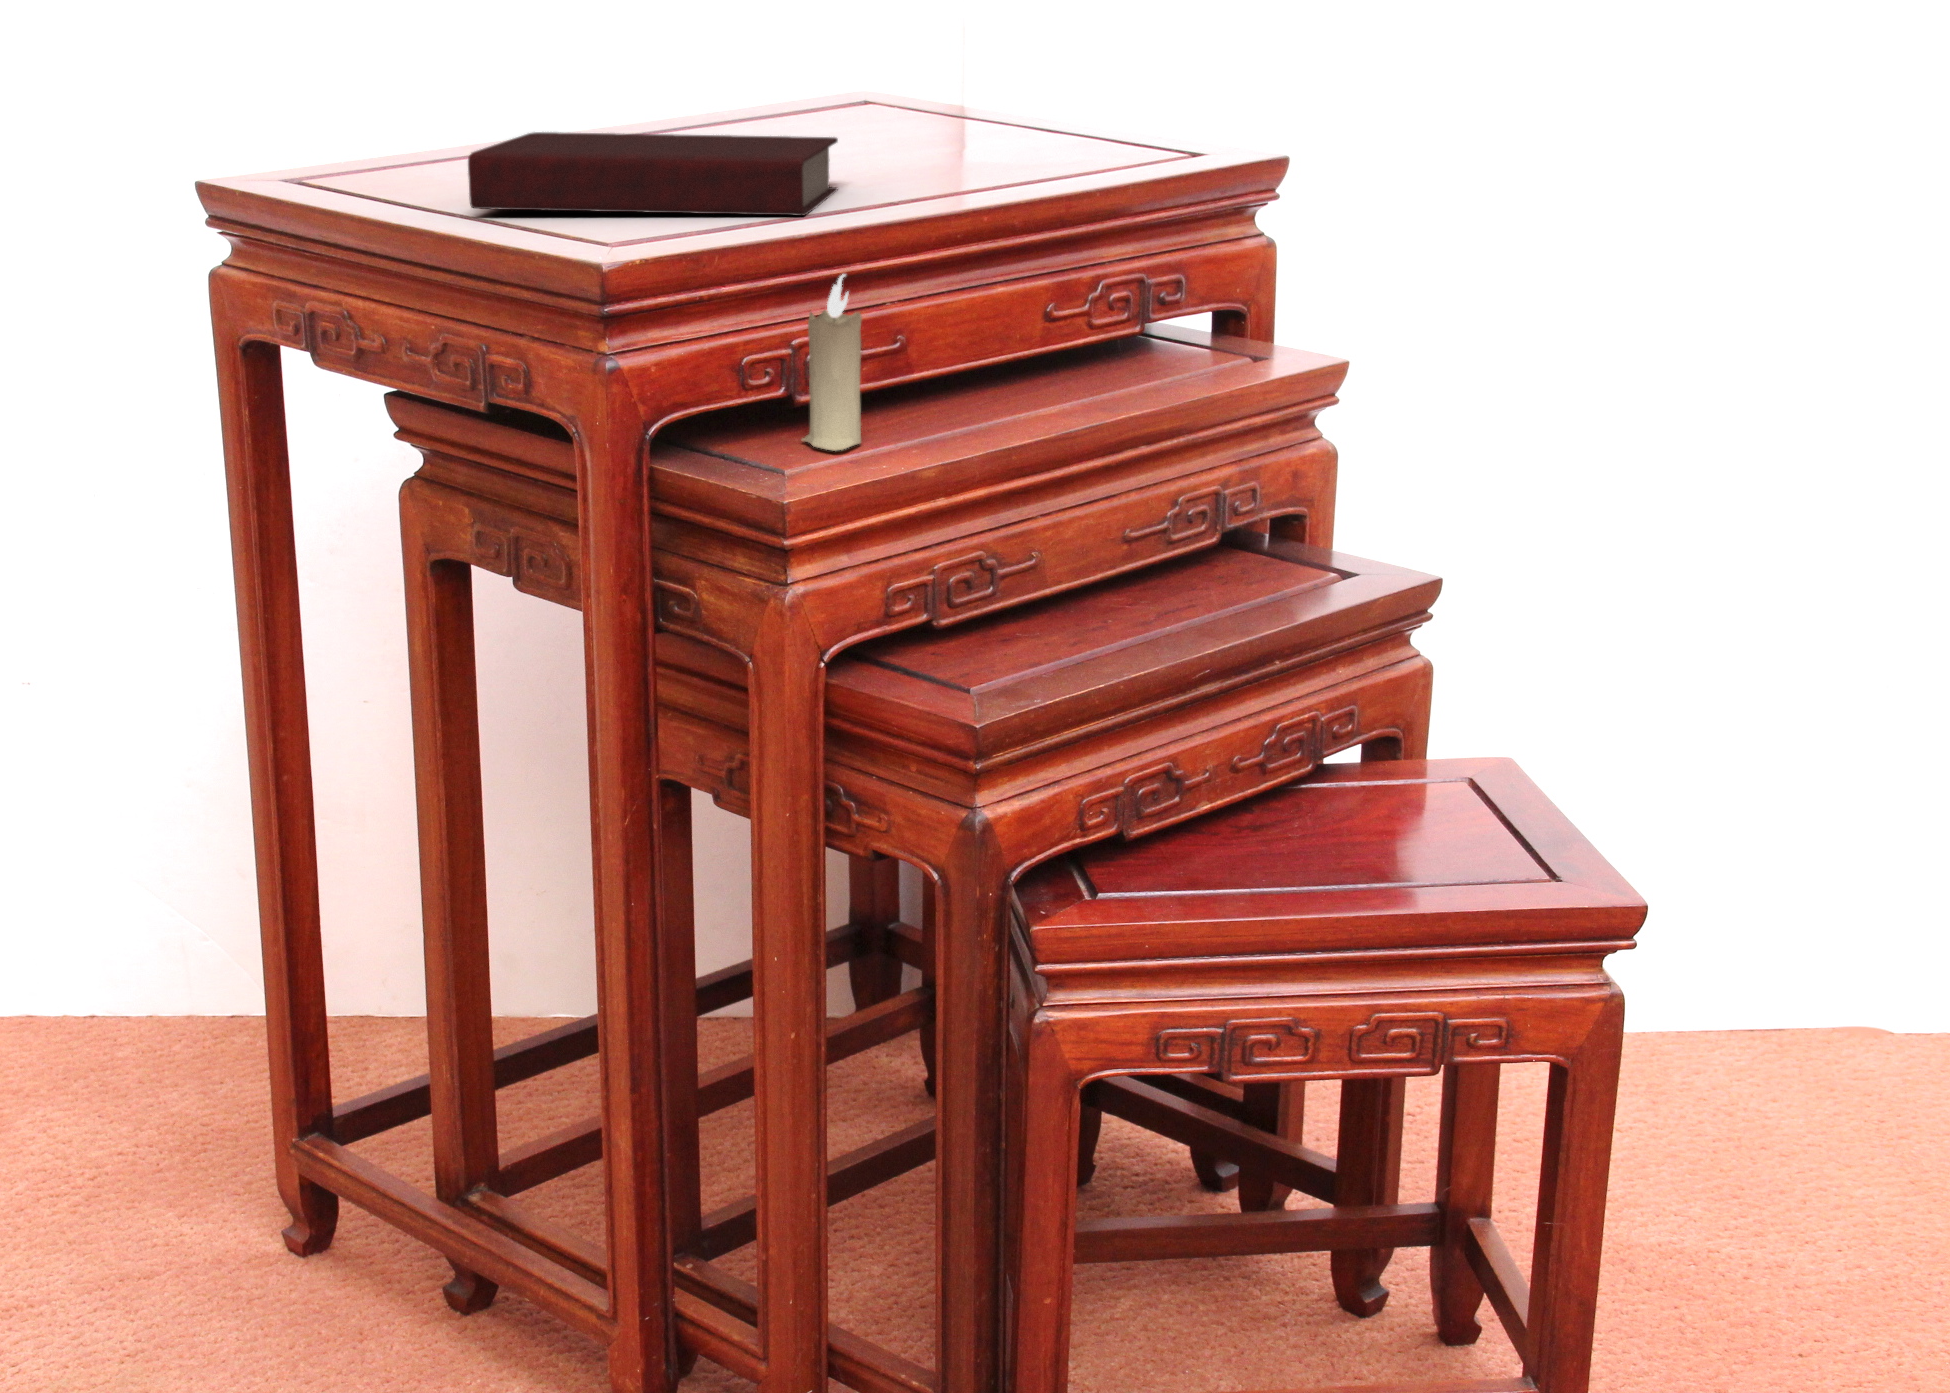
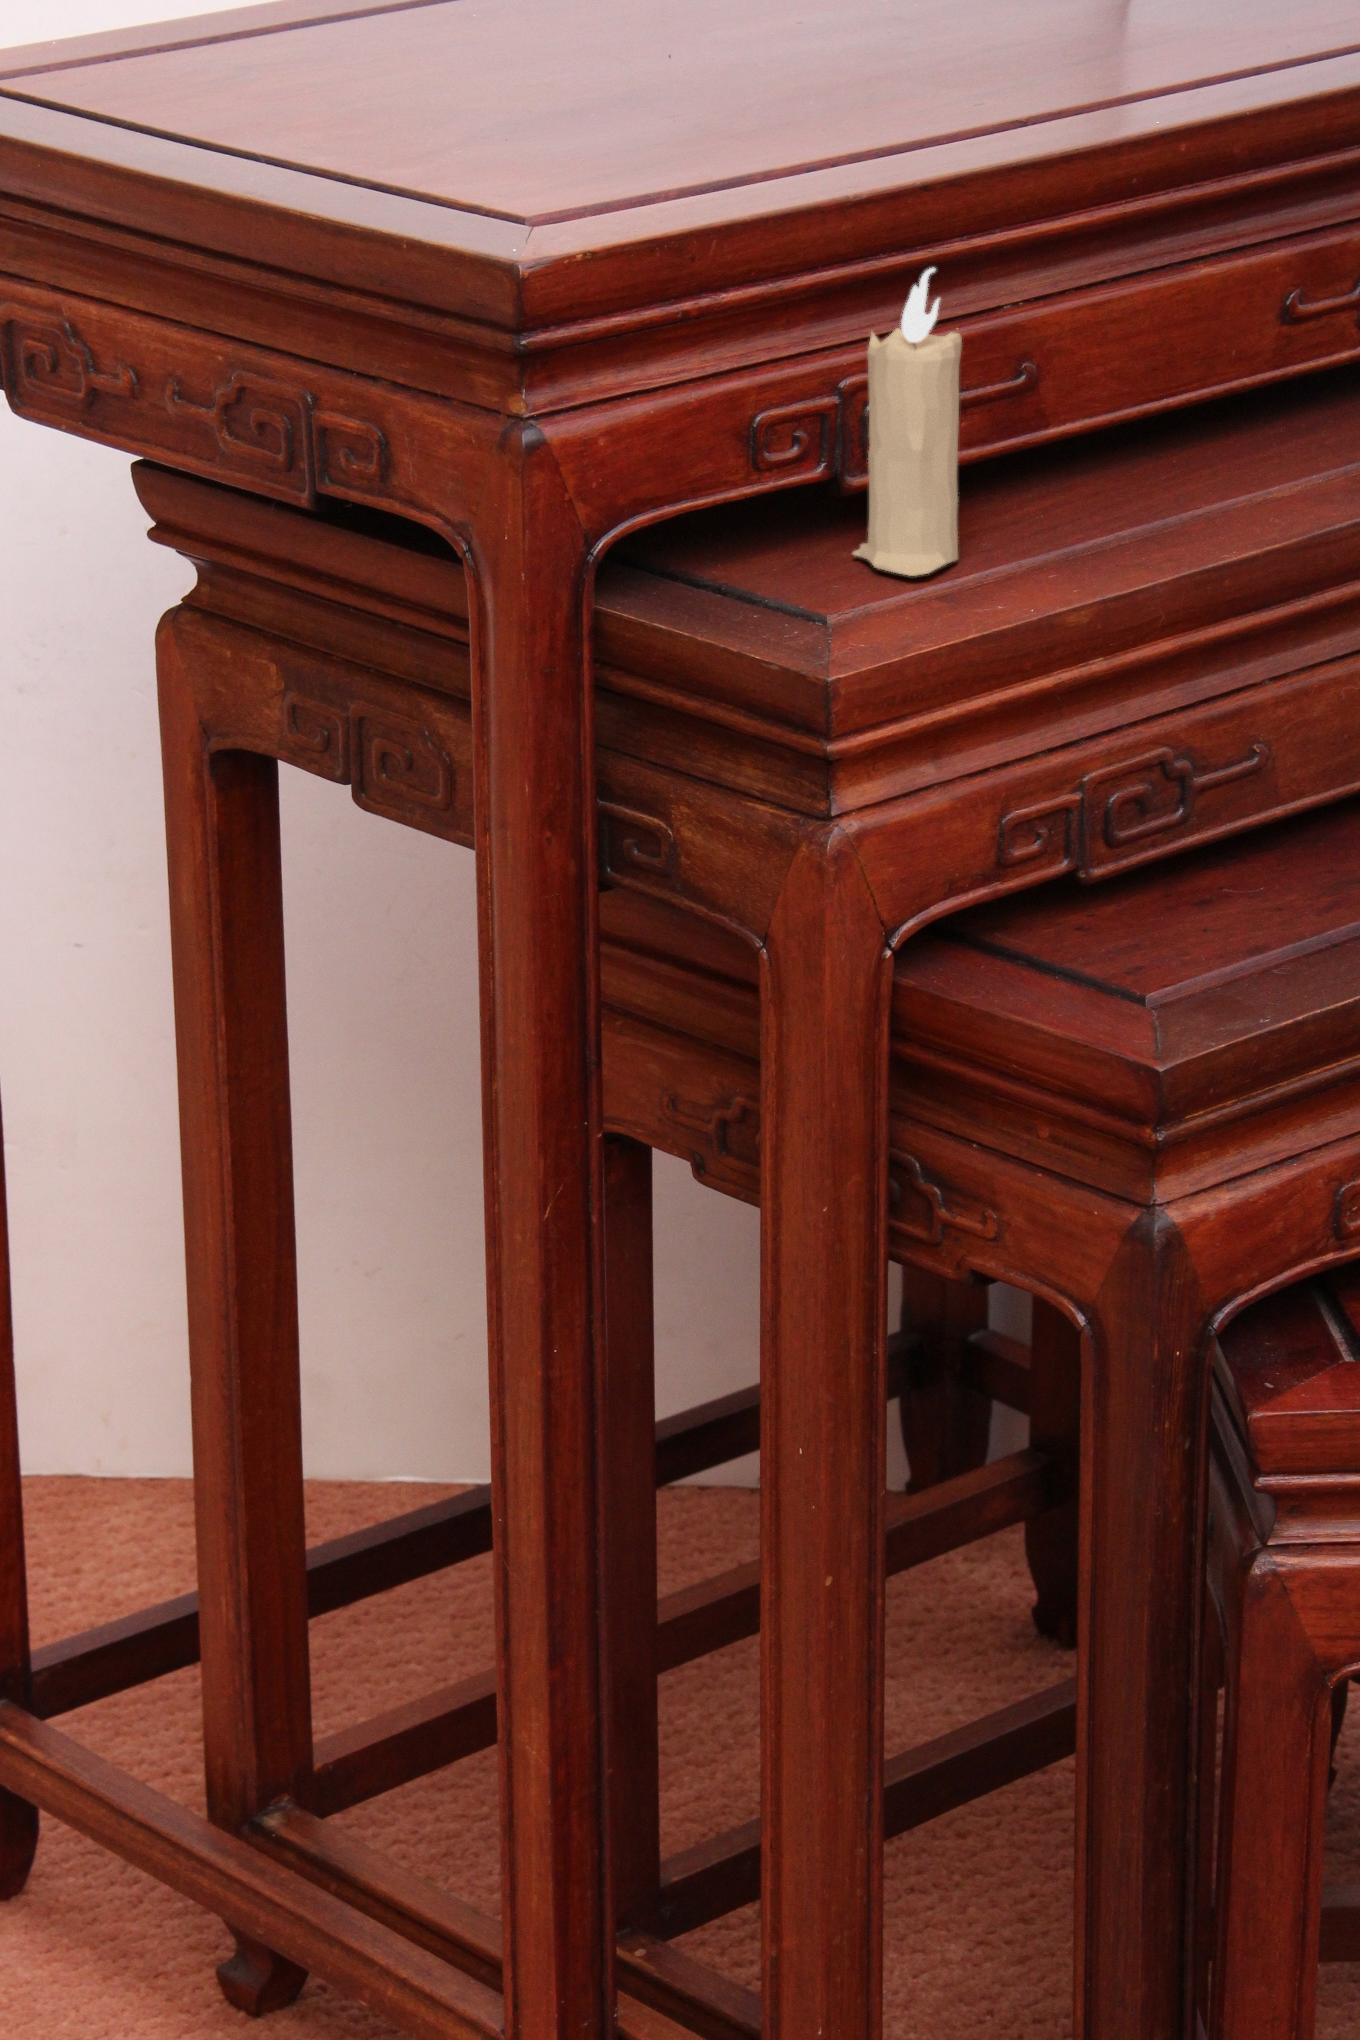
book: present [468,132,838,216] -> none [281,2,919,161]

